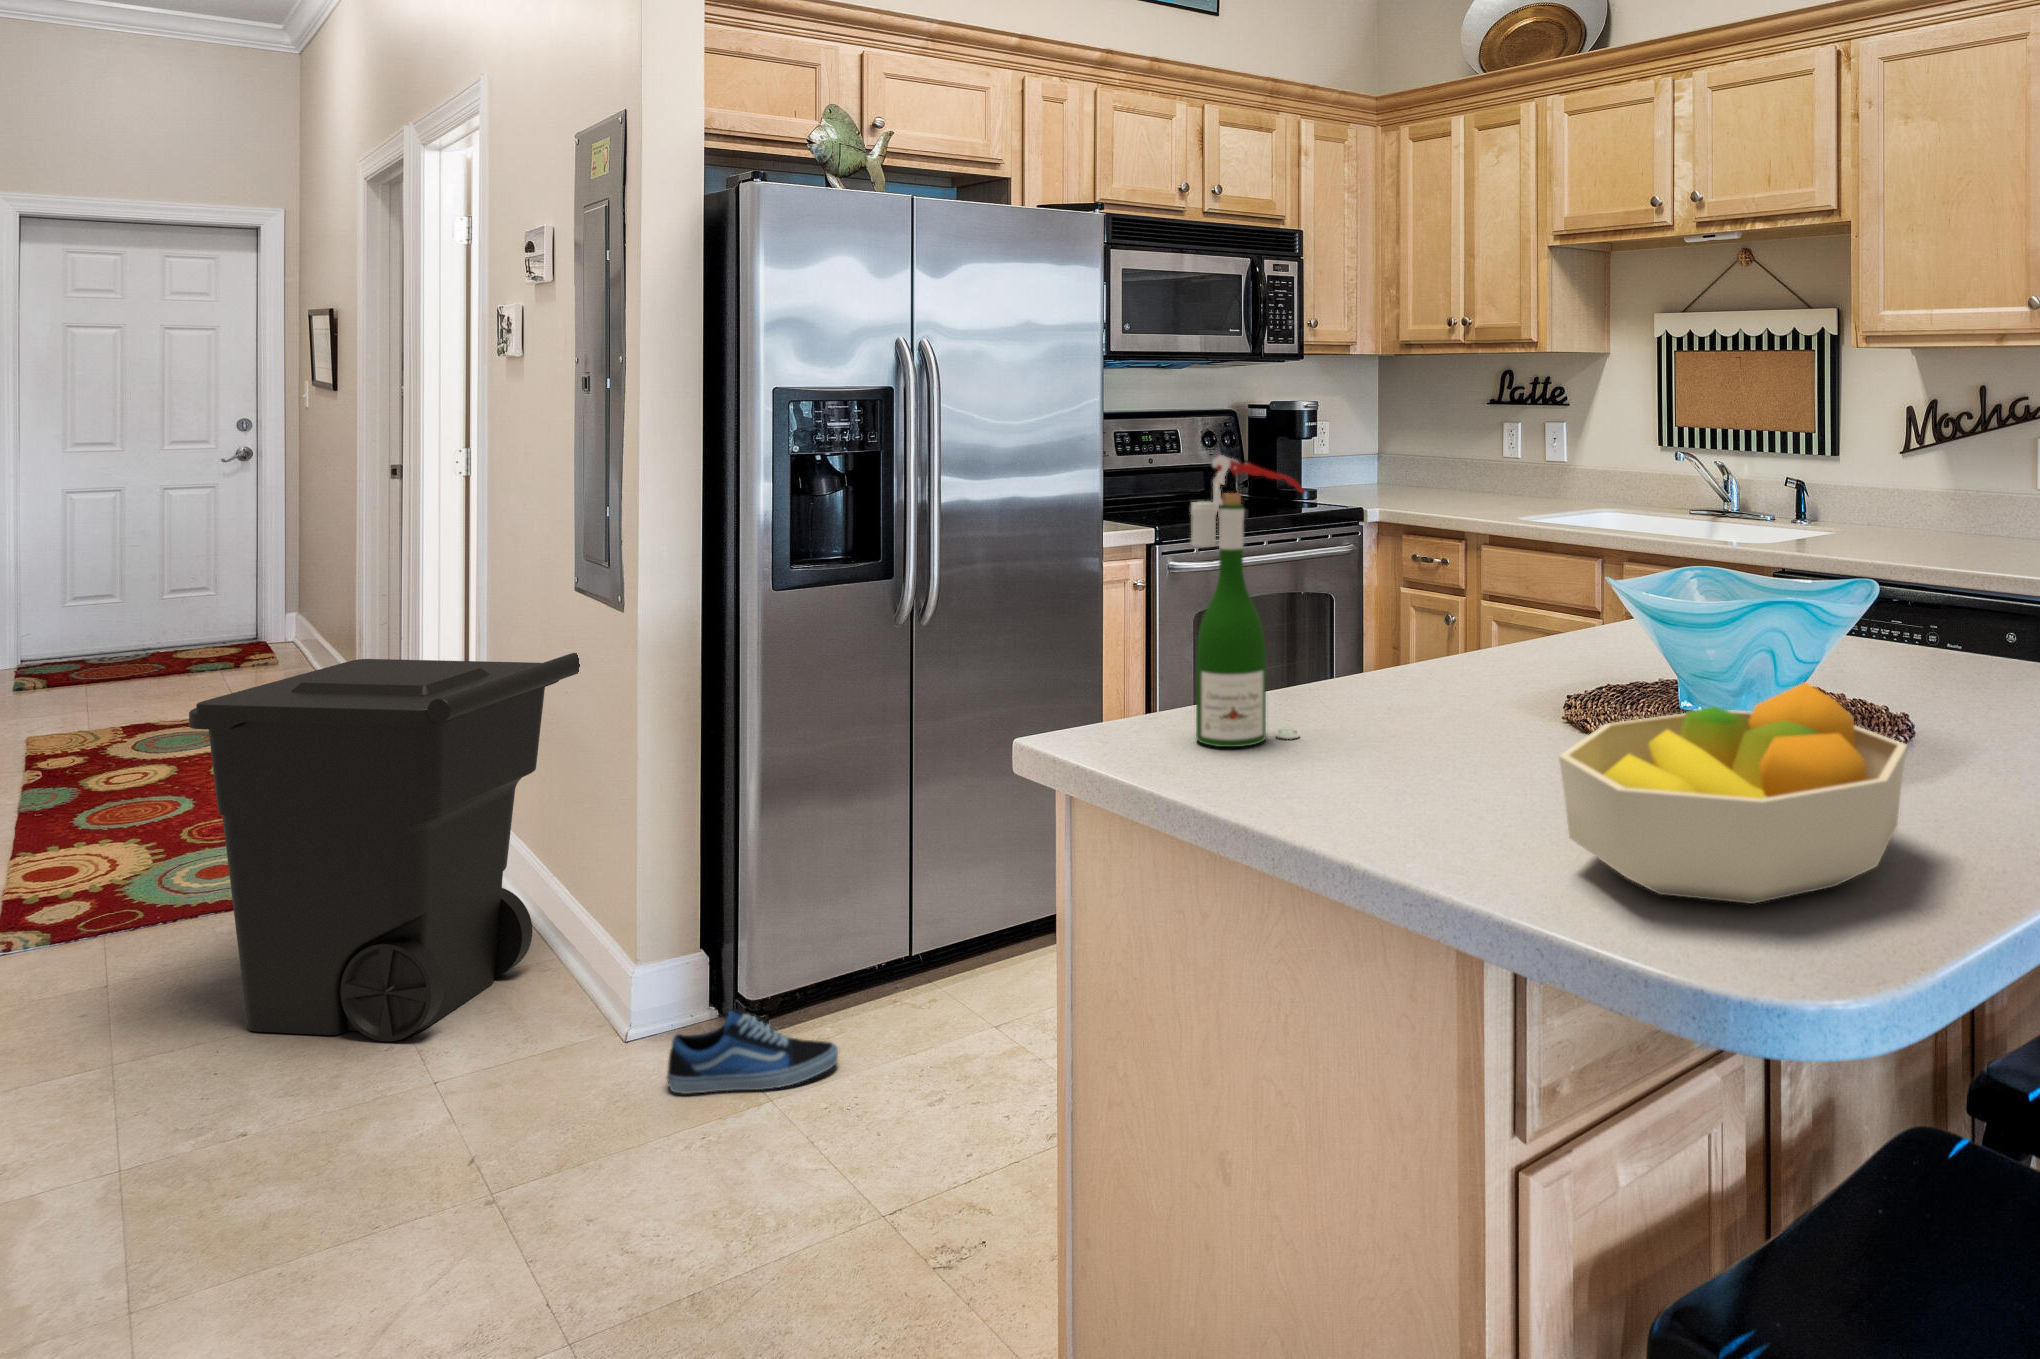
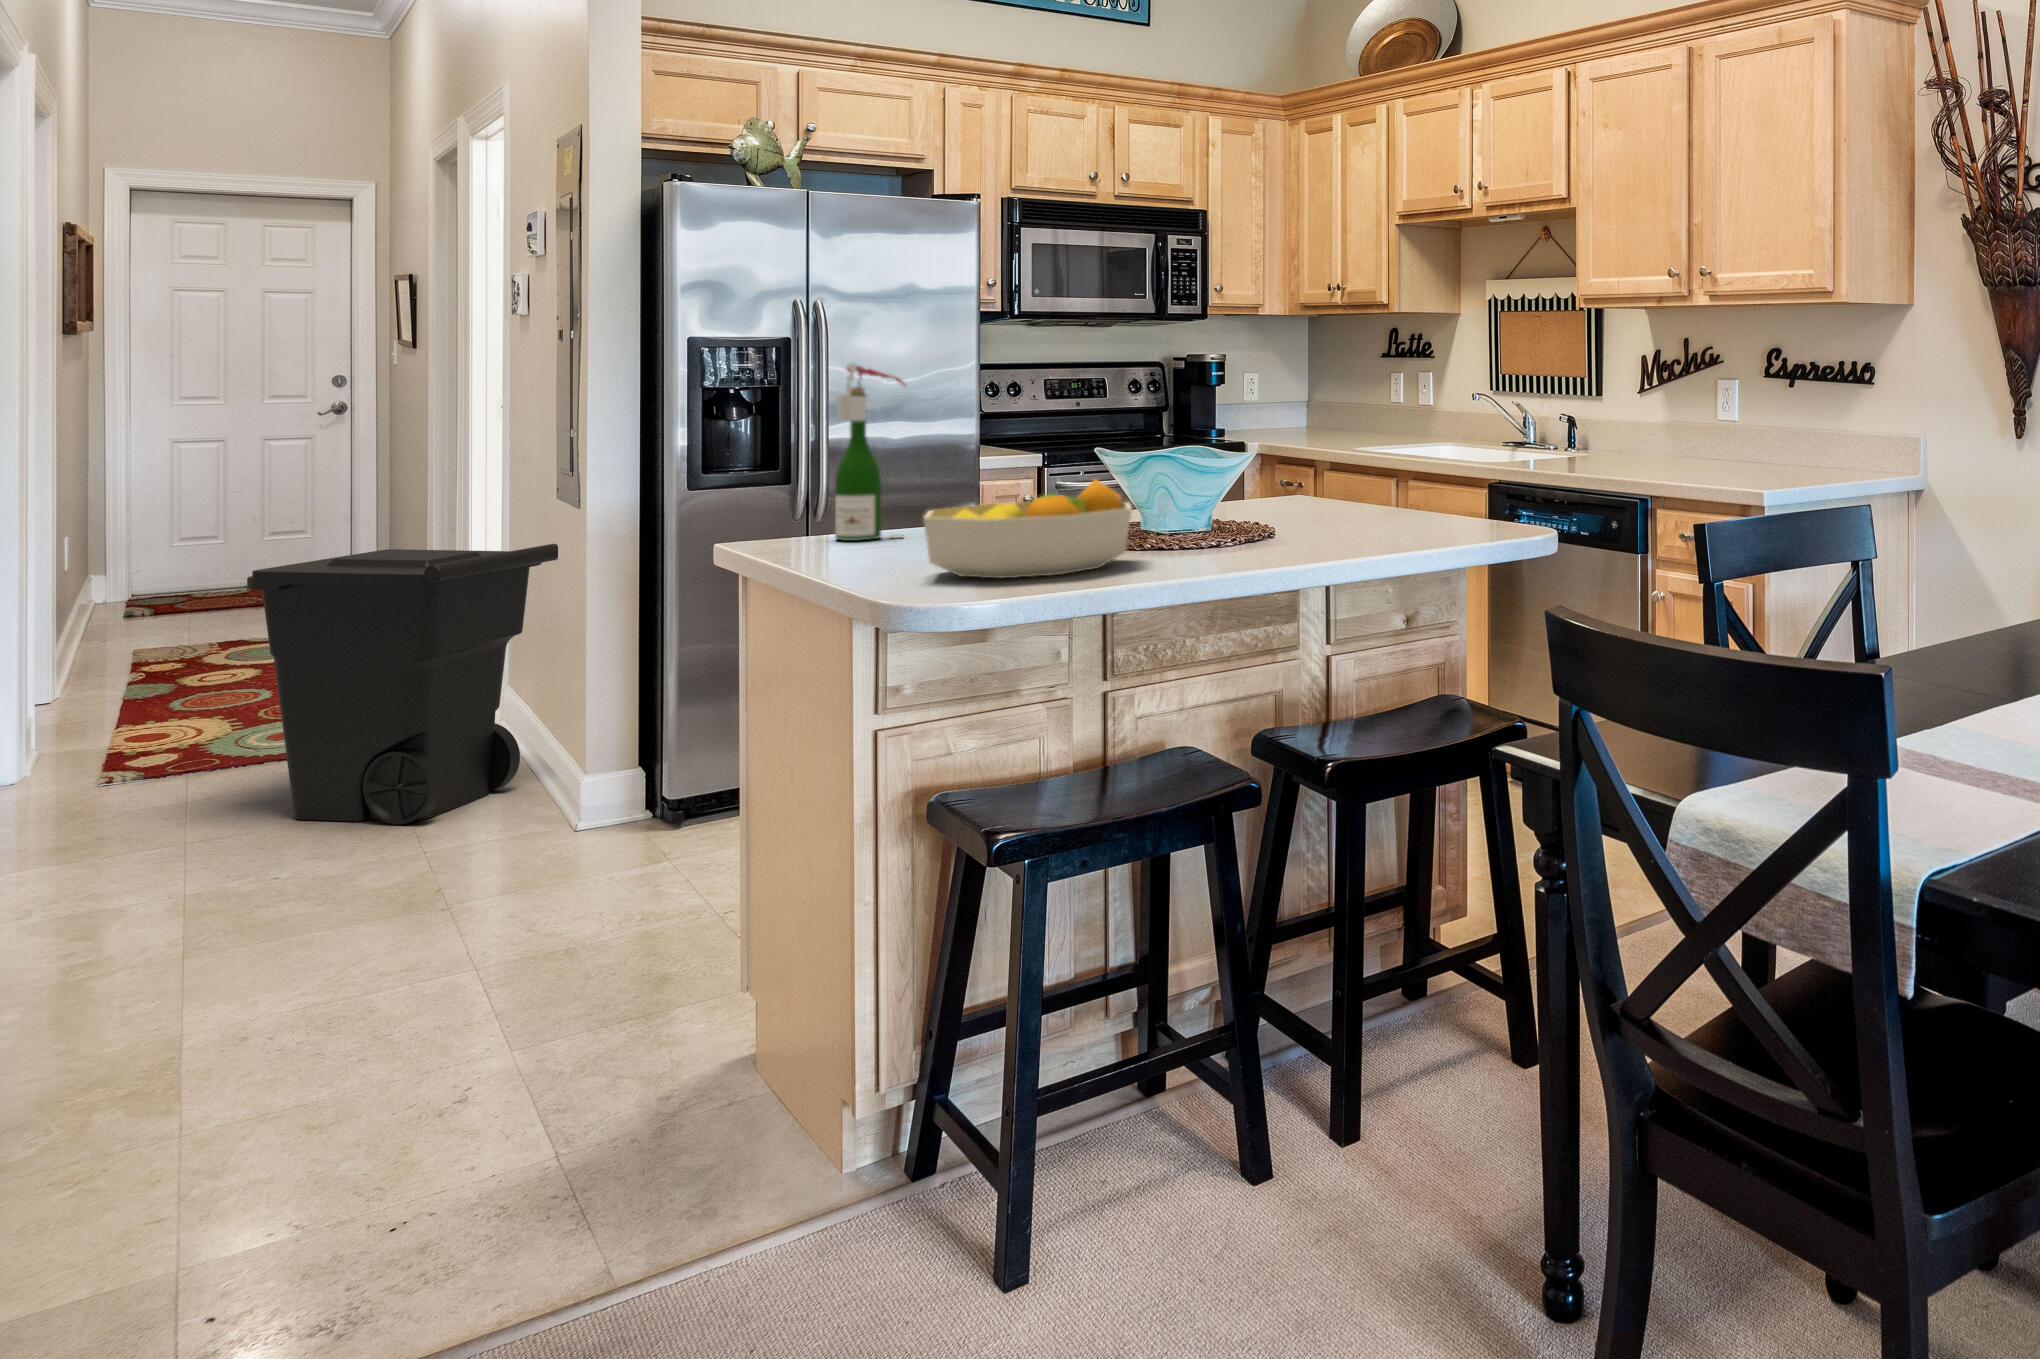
shoe: present [667,1009,838,1094] -> none [597,793,730,850]

